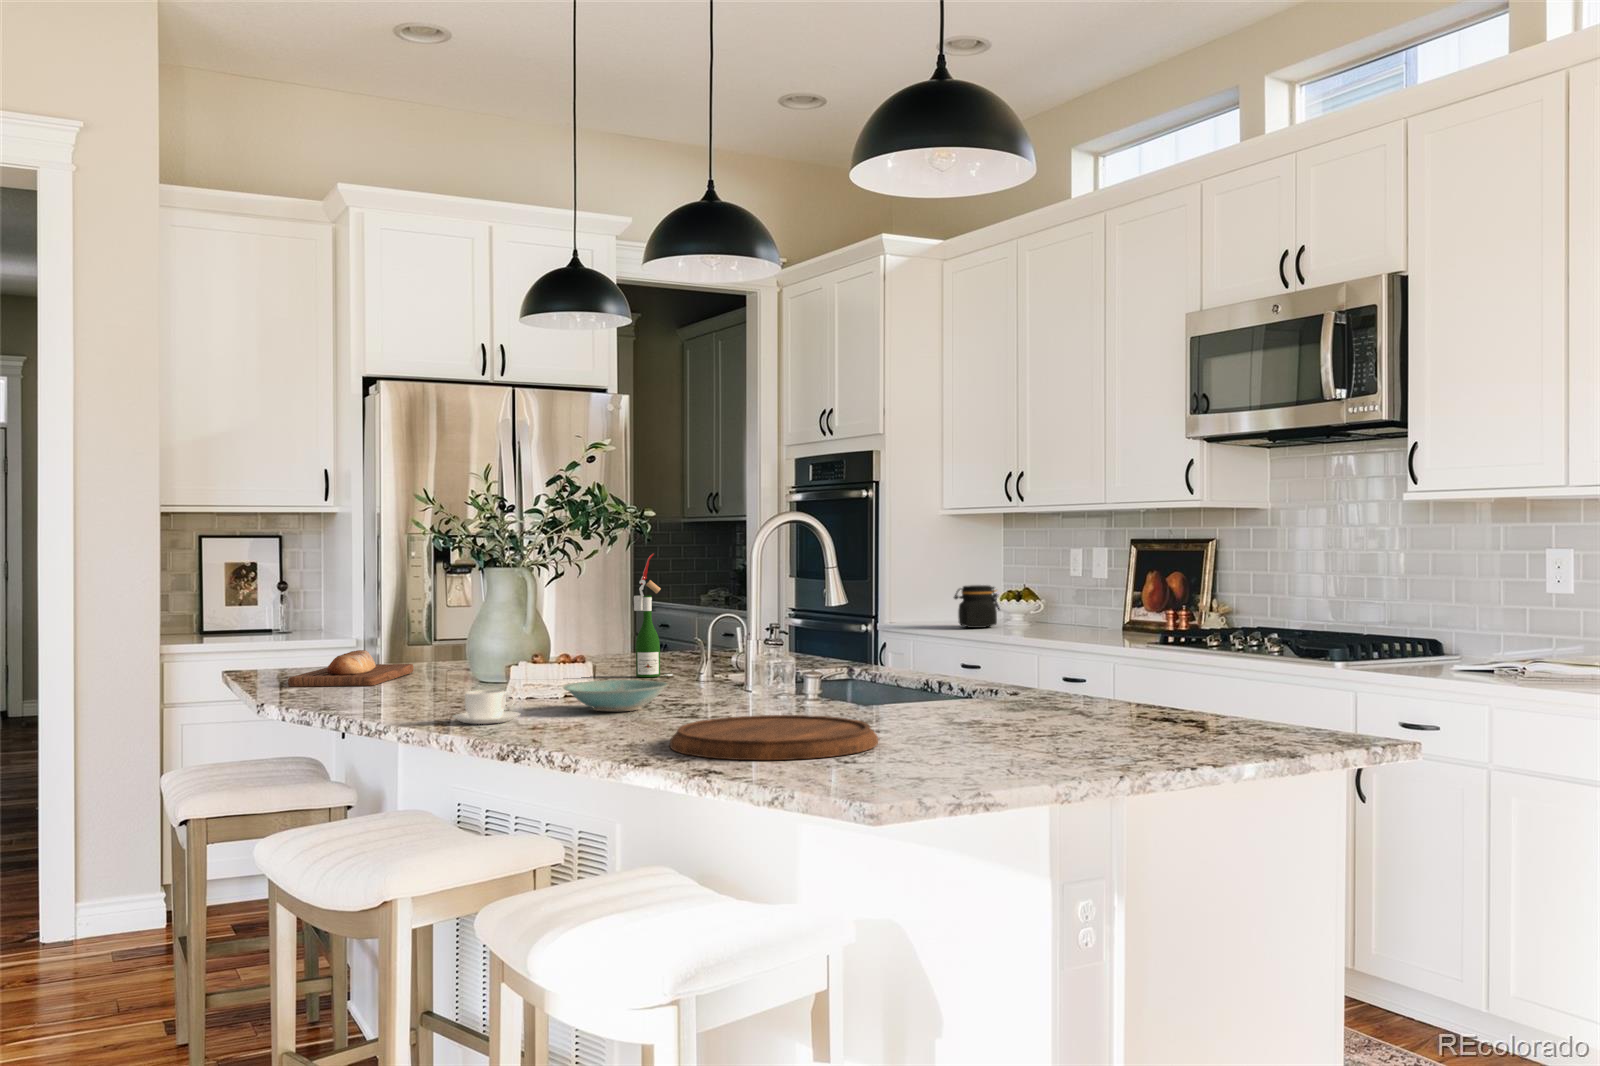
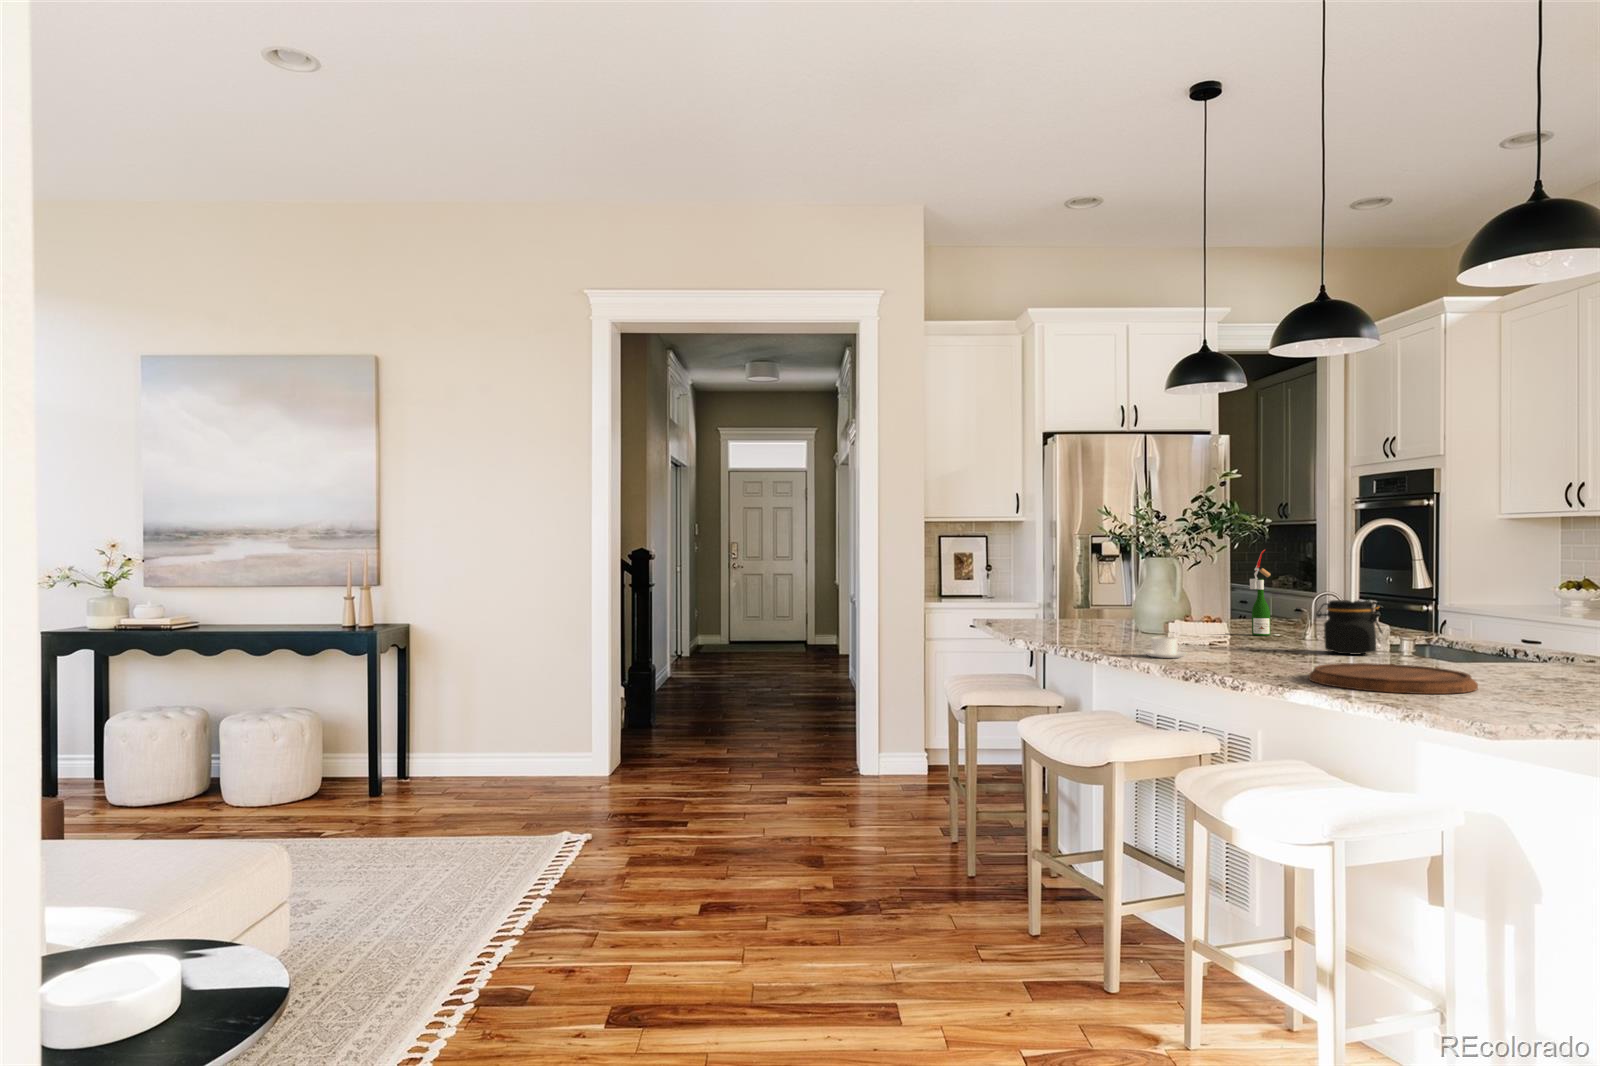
jar: present [954,585,1000,628] -> present [1316,600,1383,655]
bread loaf: present [288,650,414,687] -> none [1018,609,1091,632]
bowl: present [563,680,669,711] -> none [1214,635,1292,656]

